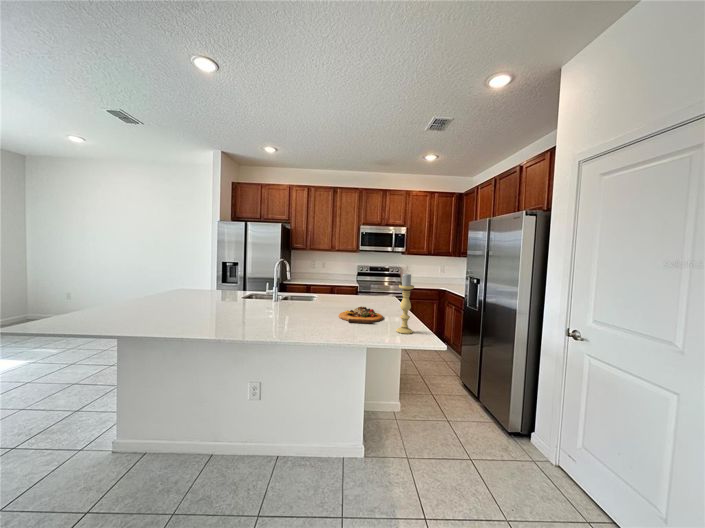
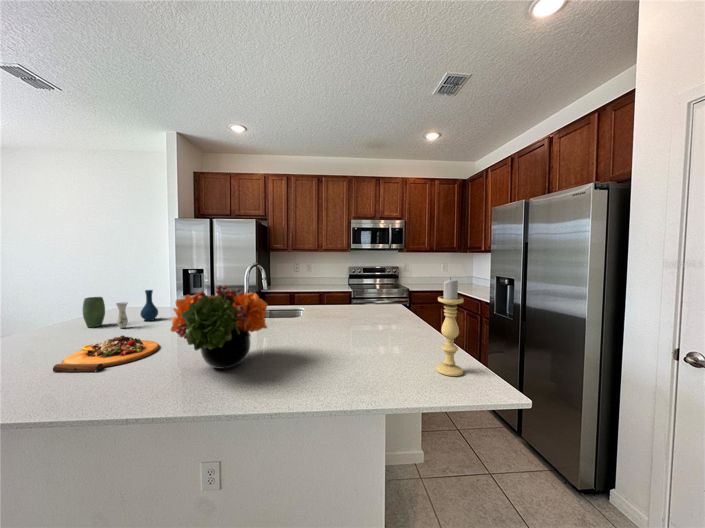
flower arrangement: none [234,272,293,323] -> present [171,285,268,369]
vase: none [166,275,213,300] -> present [83,290,158,328]
cutting board: present [339,307,383,324] -> present [53,336,160,372]

